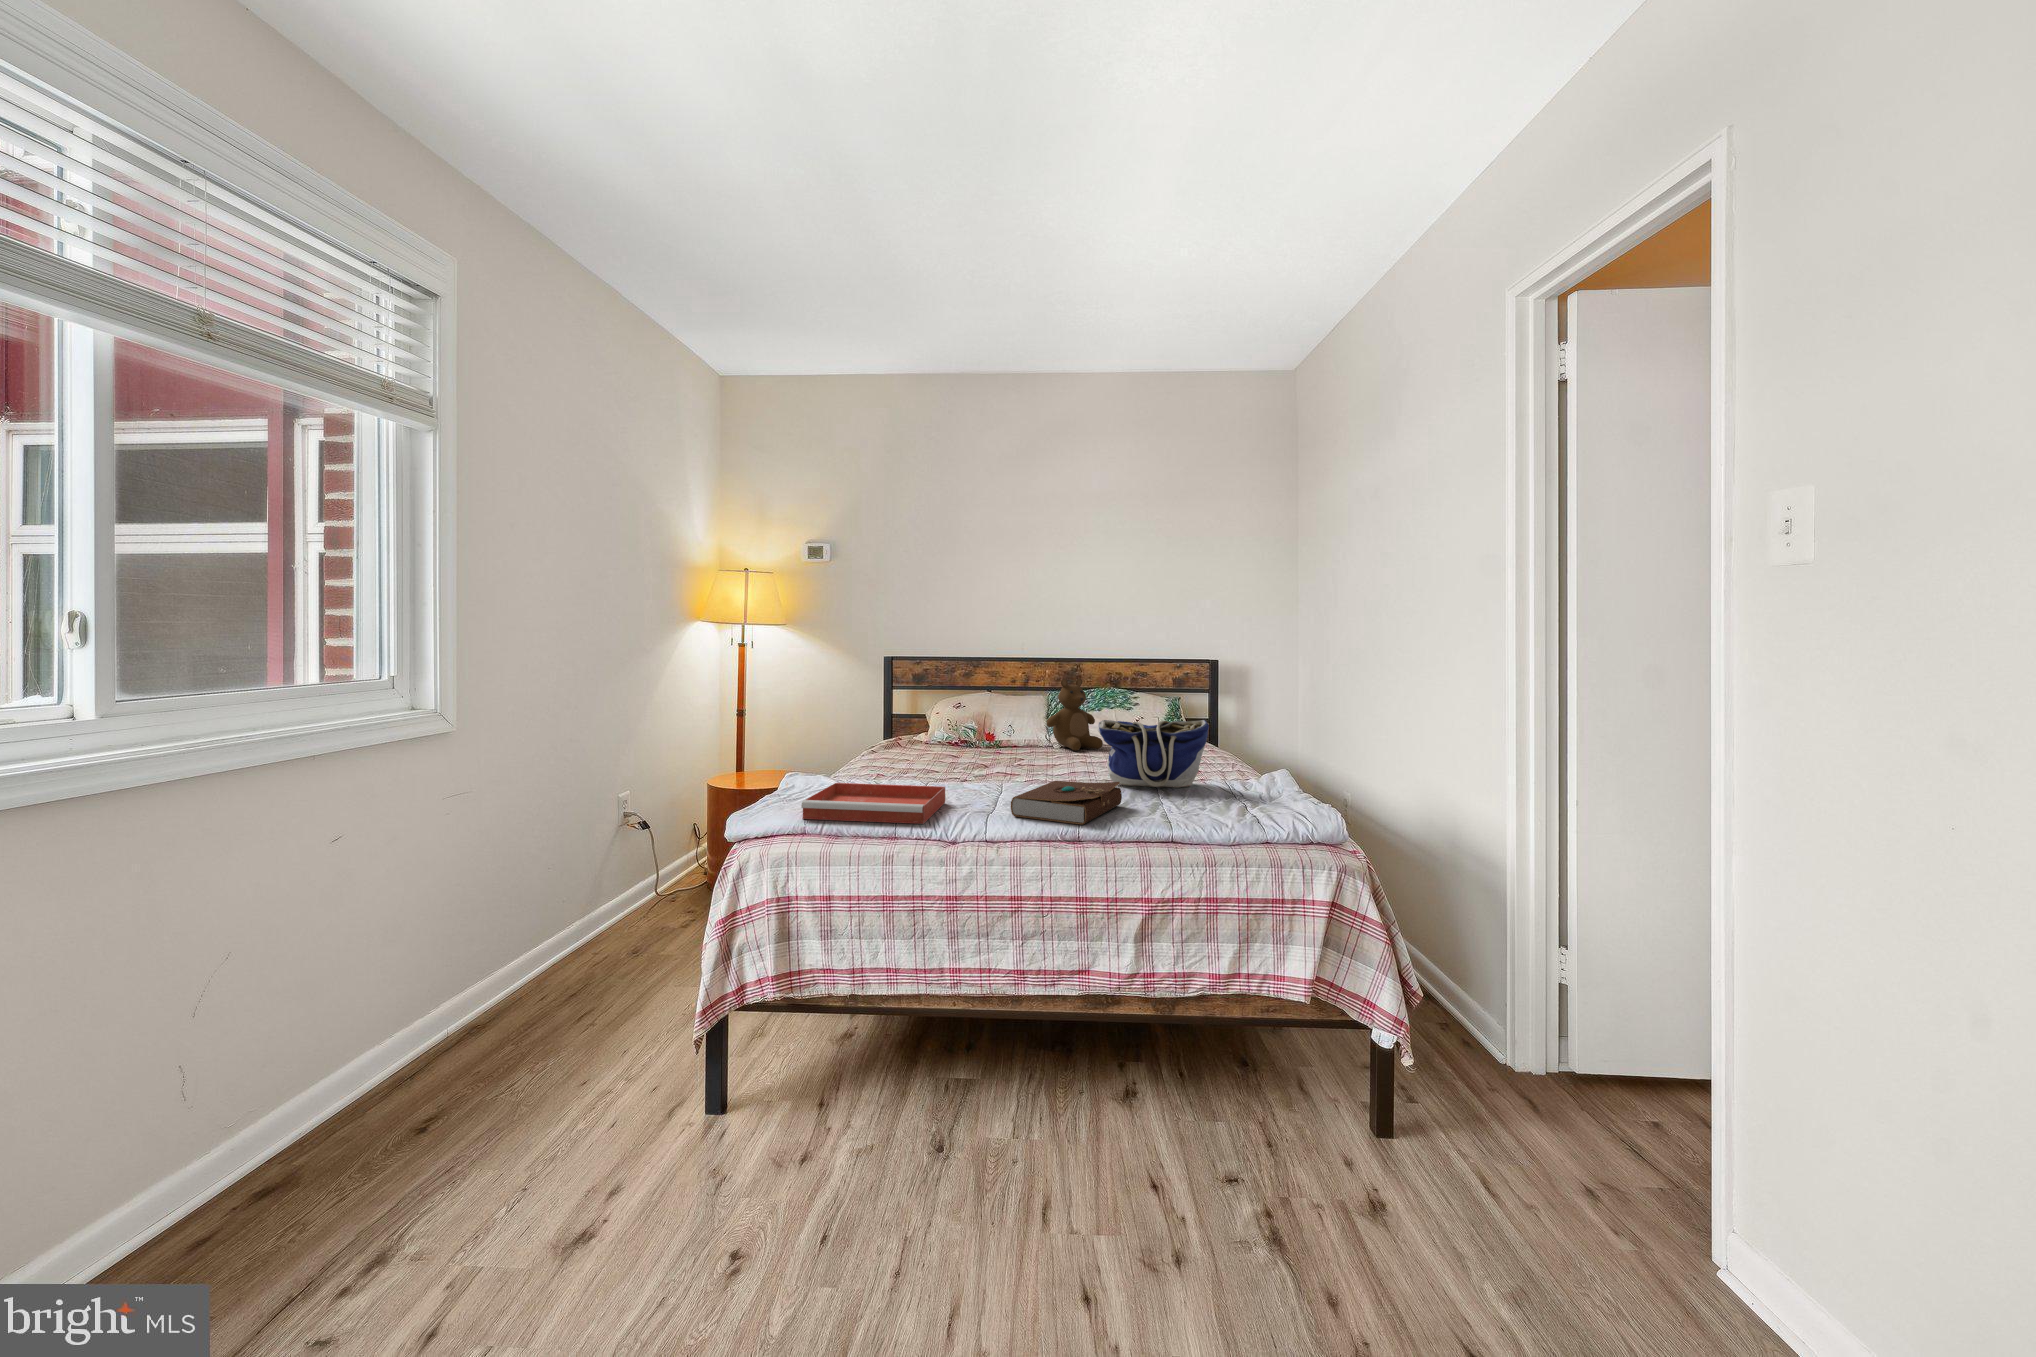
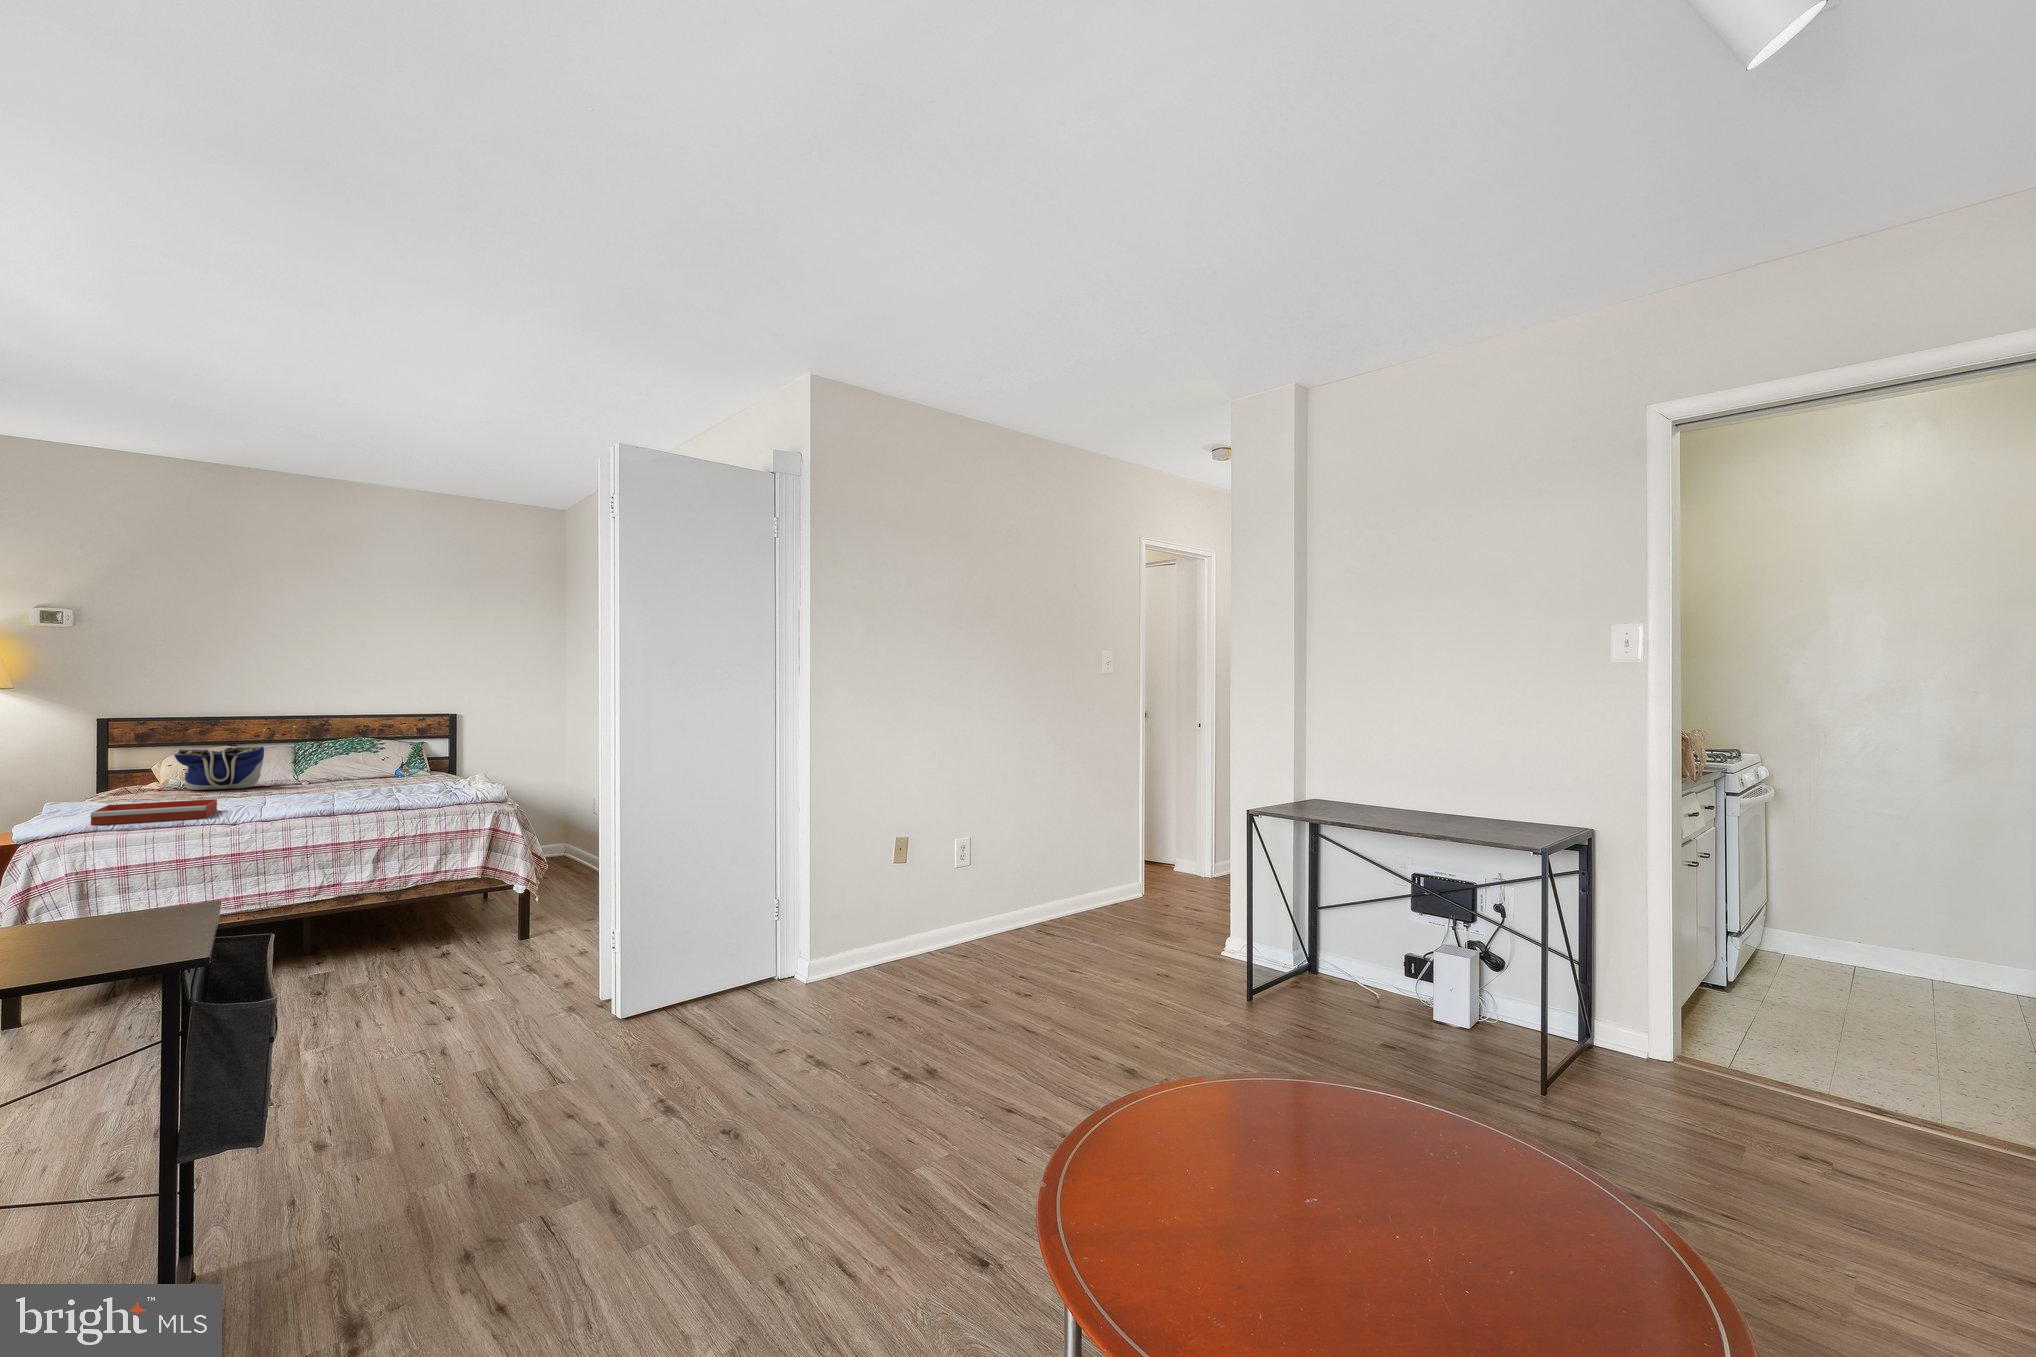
teddy bear: present [1047,679,1103,751] -> none [296,729,350,782]
tote bag: present [1098,720,1209,787] -> present [174,745,264,790]
book: present [1011,781,1122,825] -> none [277,785,364,810]

